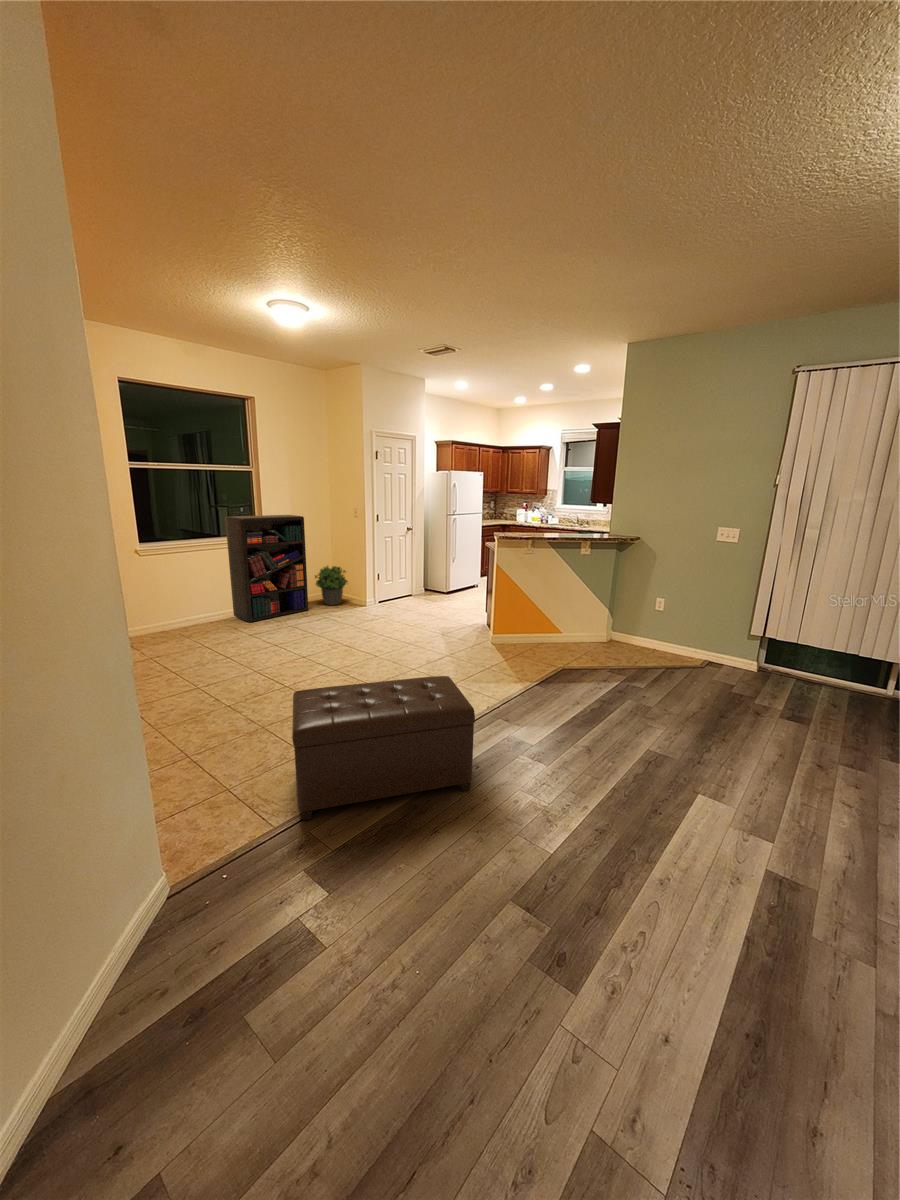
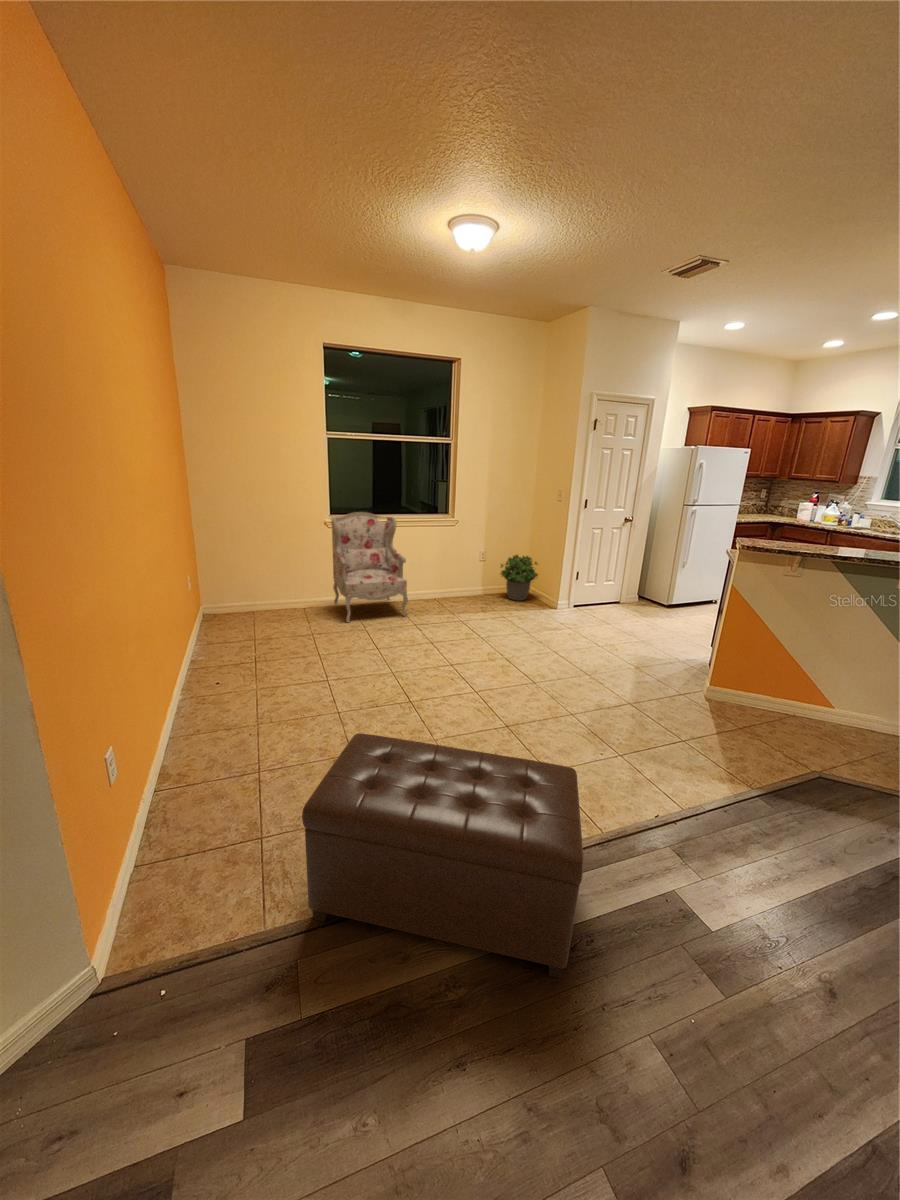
bookshelf: present [225,515,308,622] -> none [412,492,495,606]
armchair: none [142,539,240,646] -> present [331,512,408,622]

